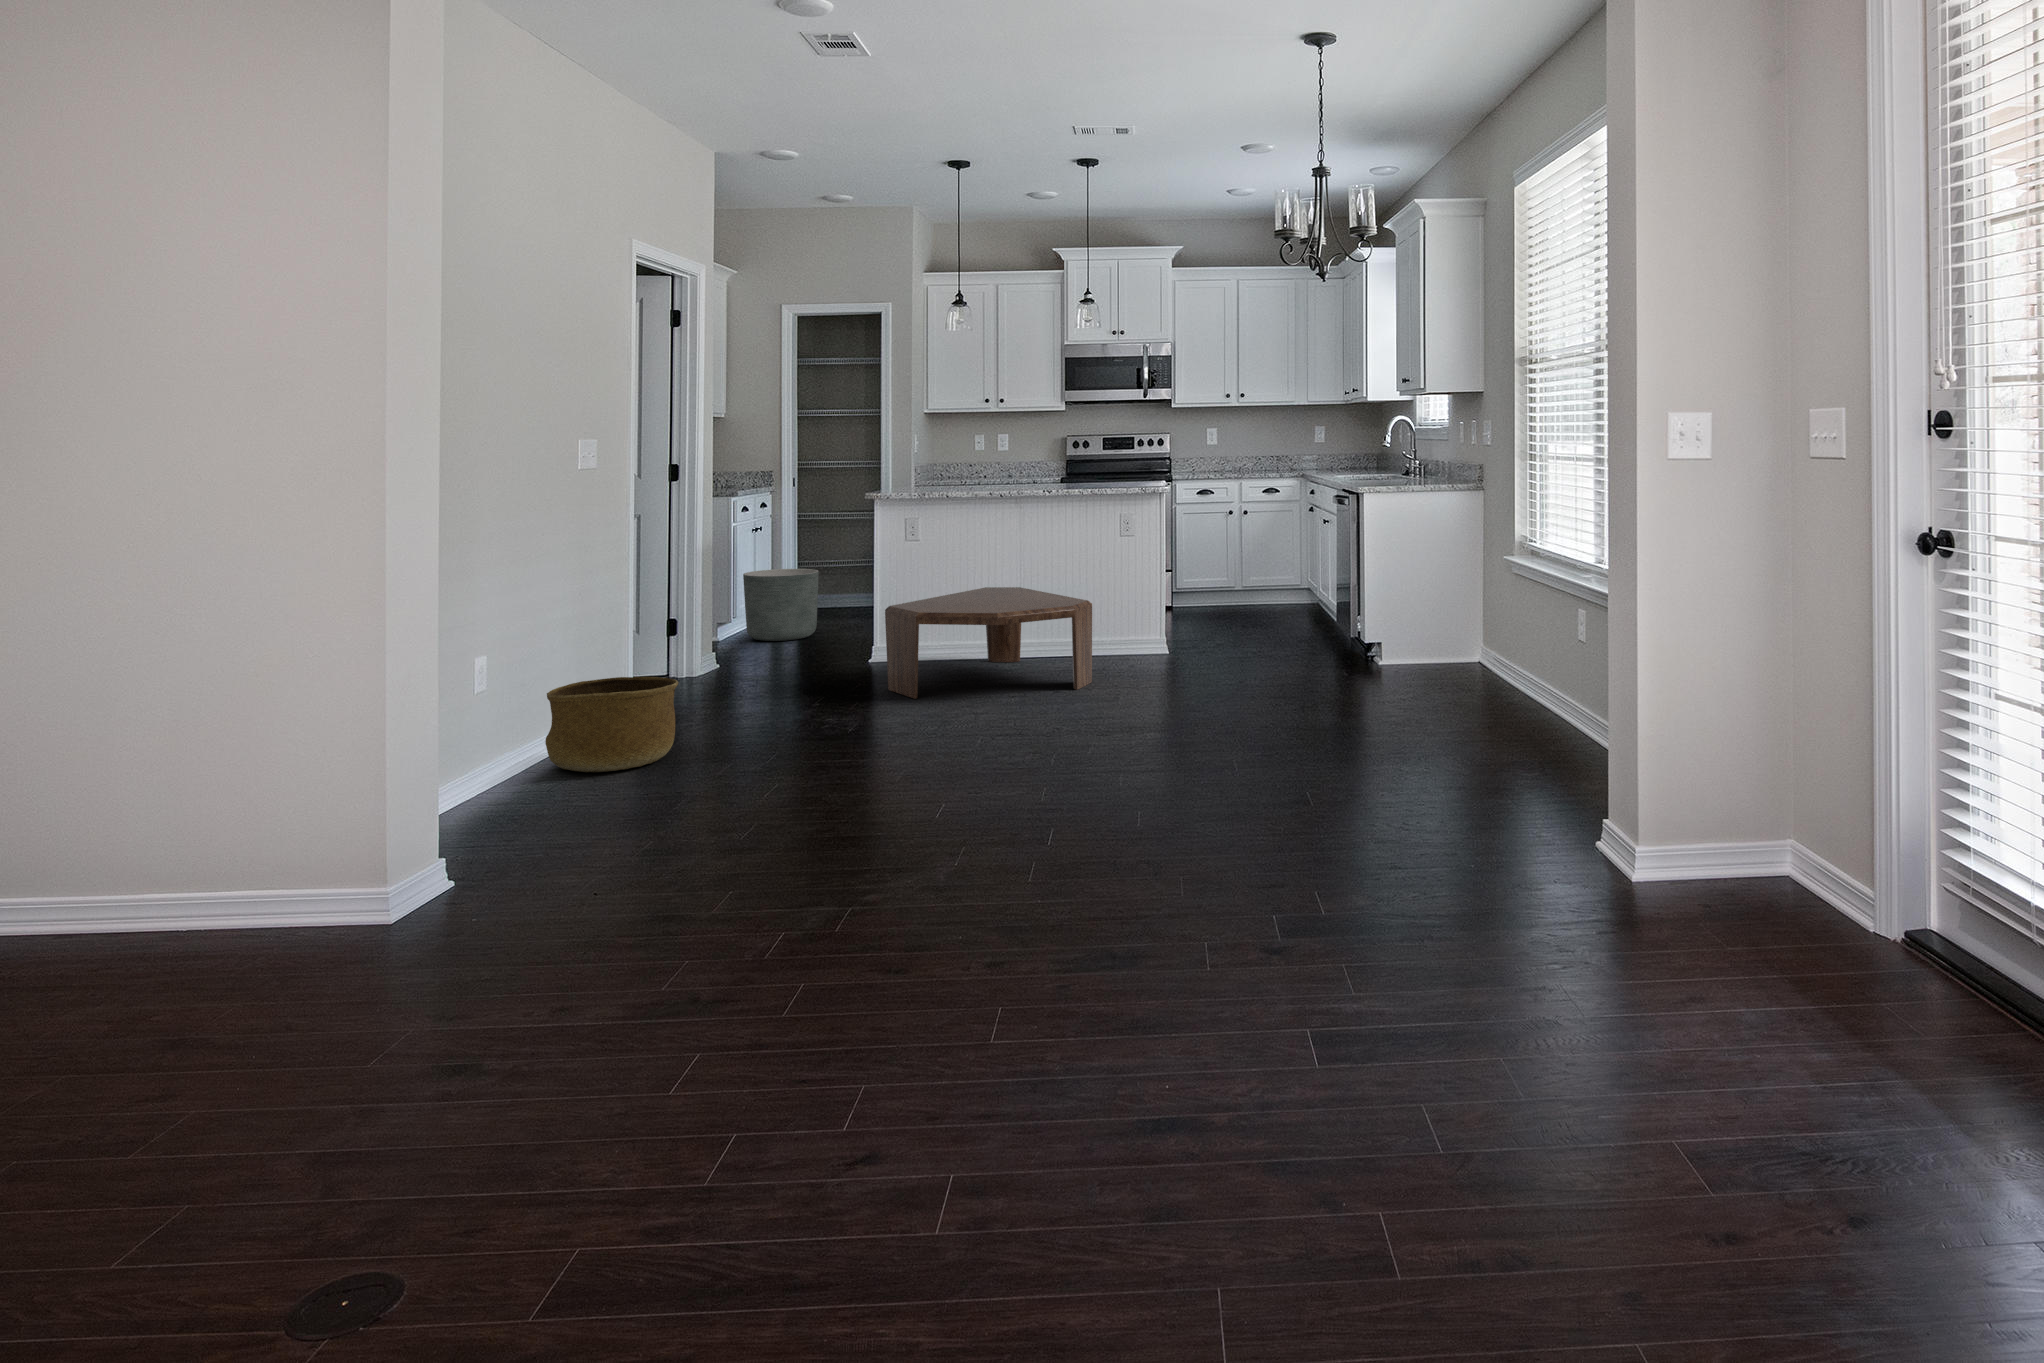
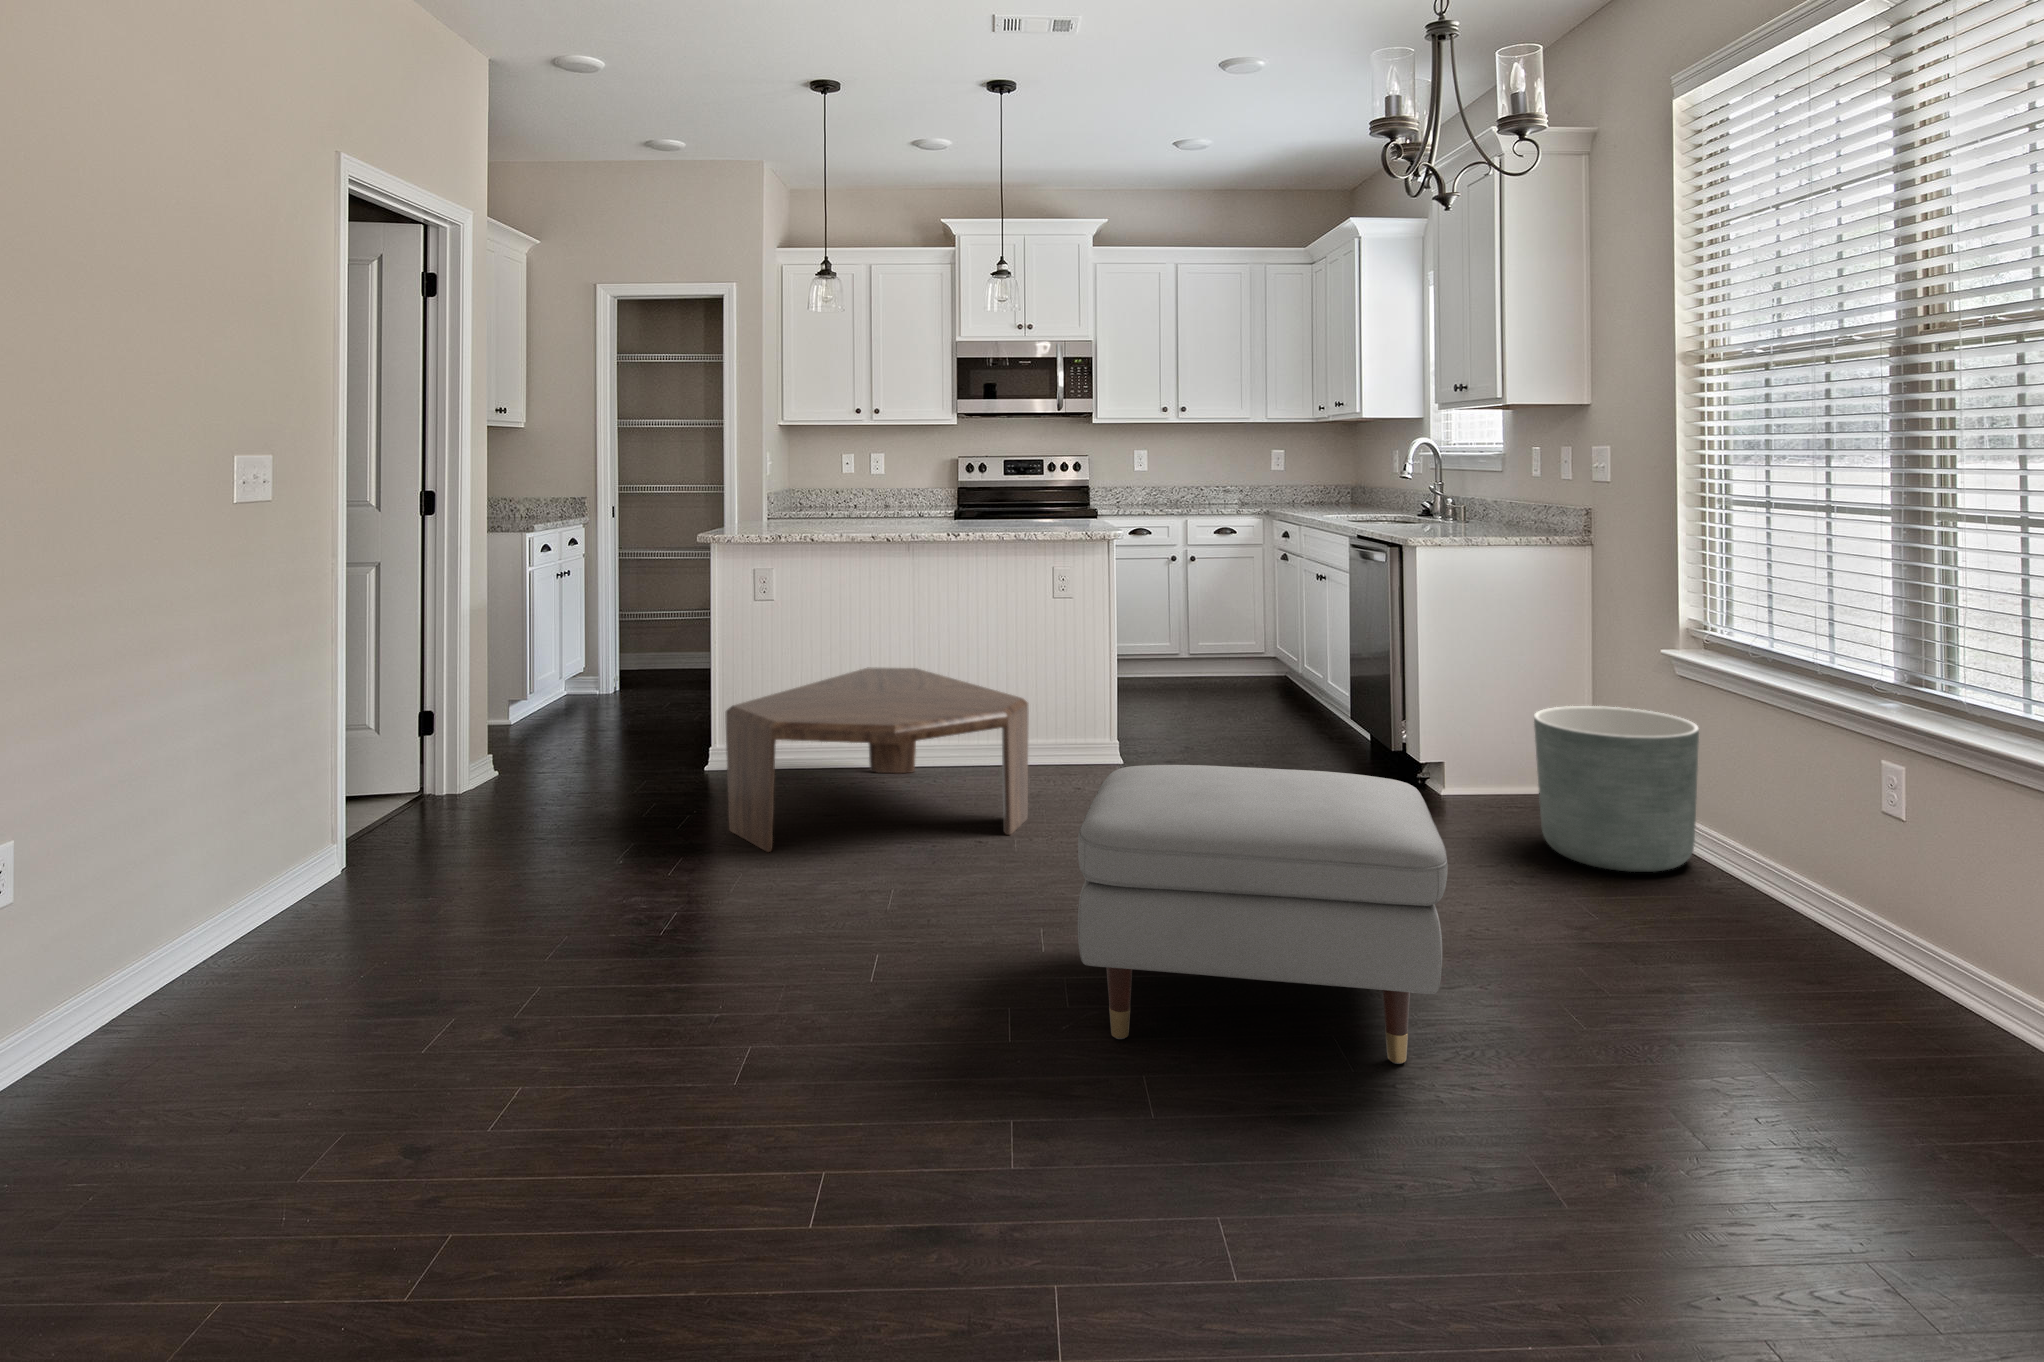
planter: present [743,569,819,641] -> present [1534,706,1699,872]
ottoman: none [1087,622,1301,769] -> present [1078,765,1448,1064]
basket: present [545,677,678,772] -> none [123,854,370,1048]

